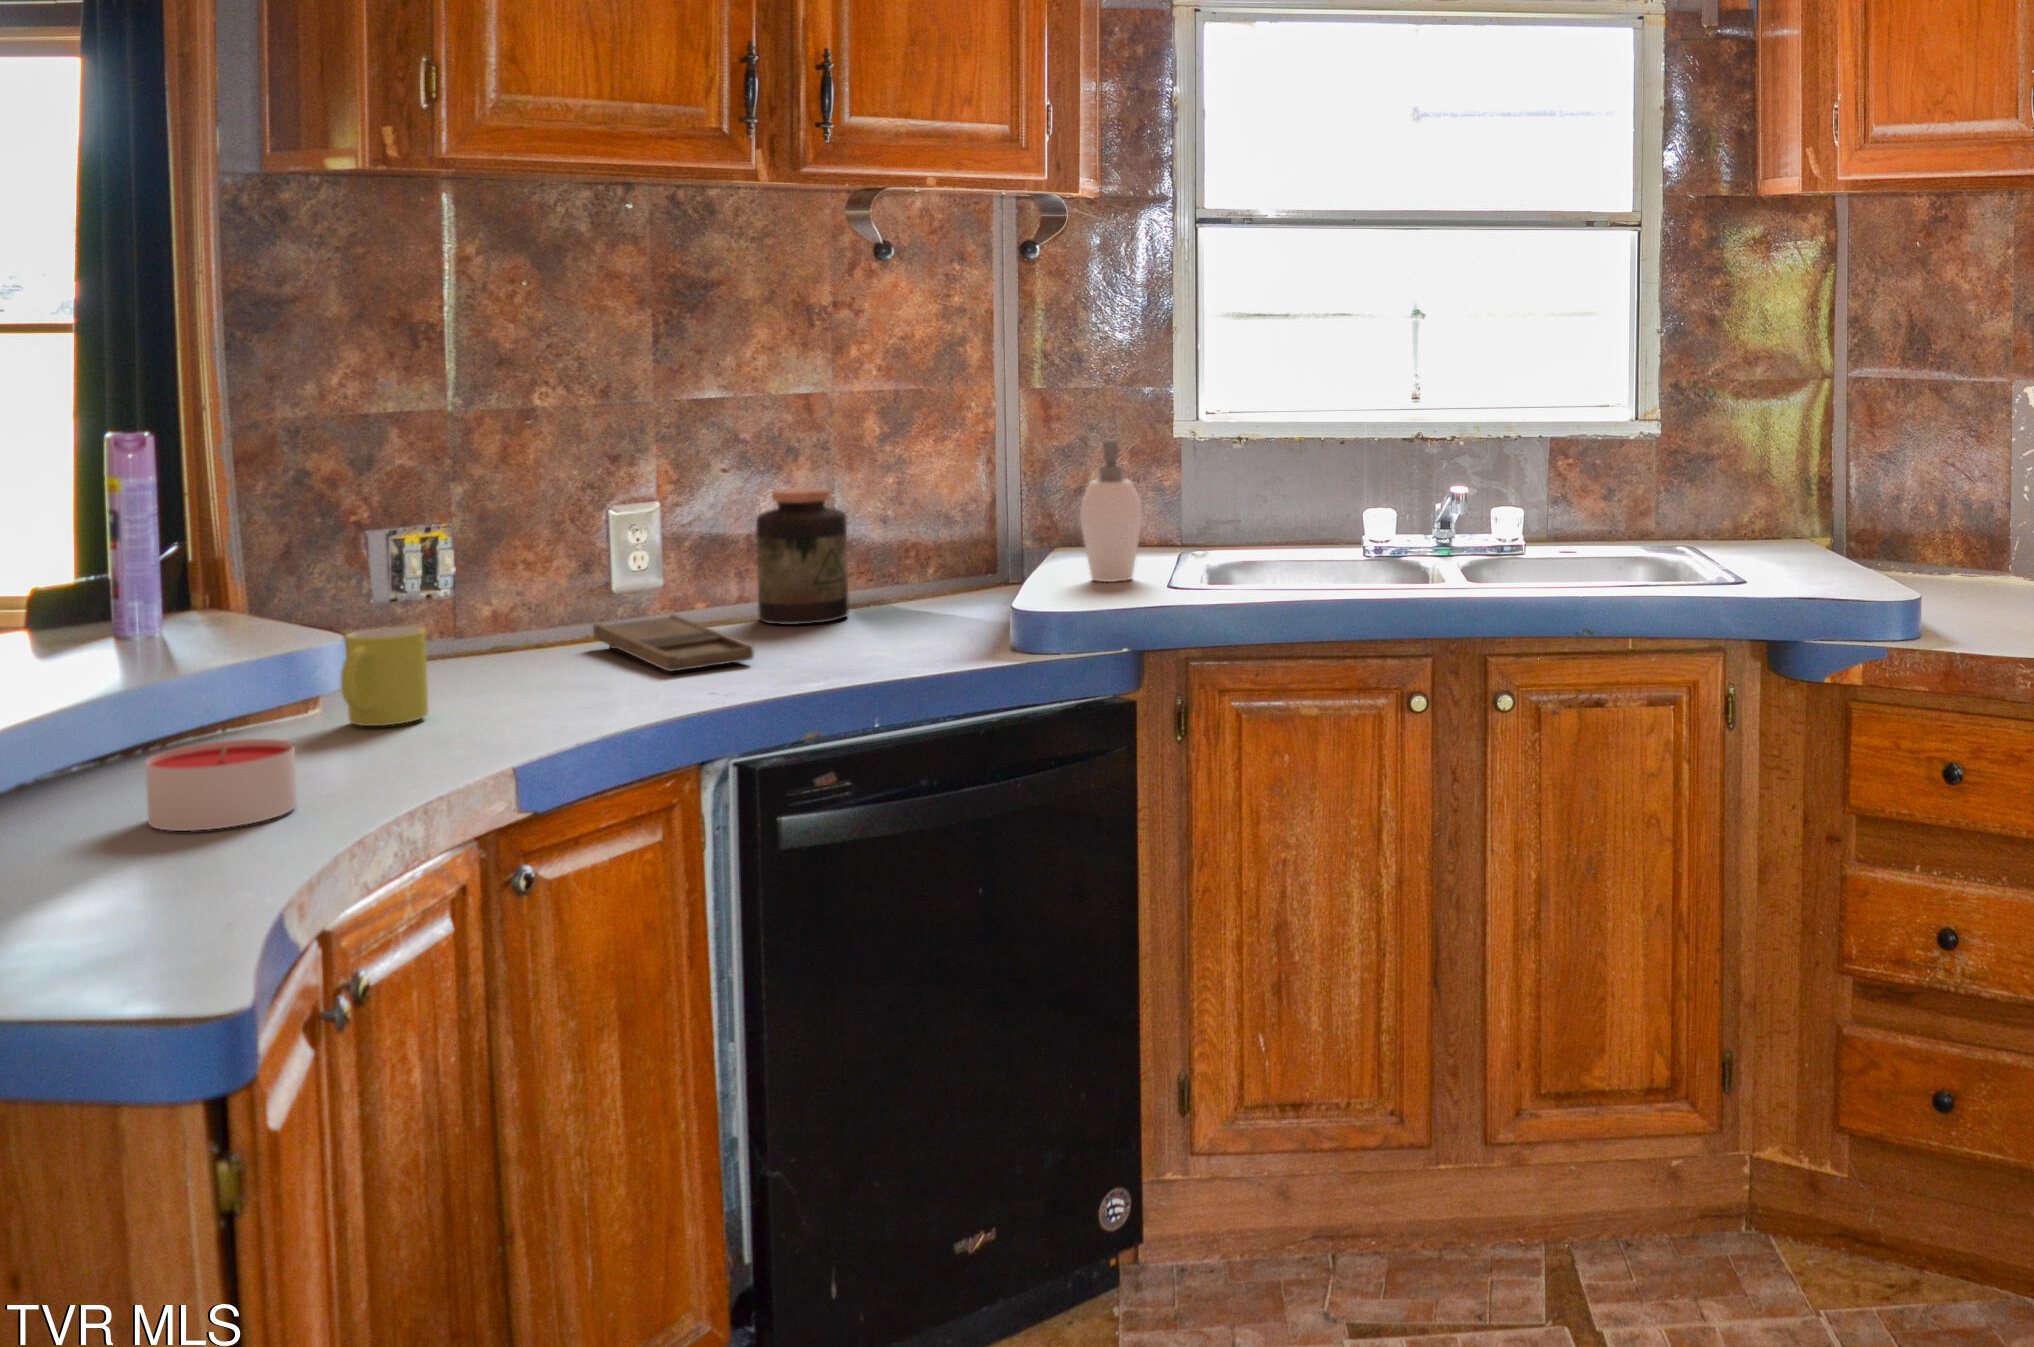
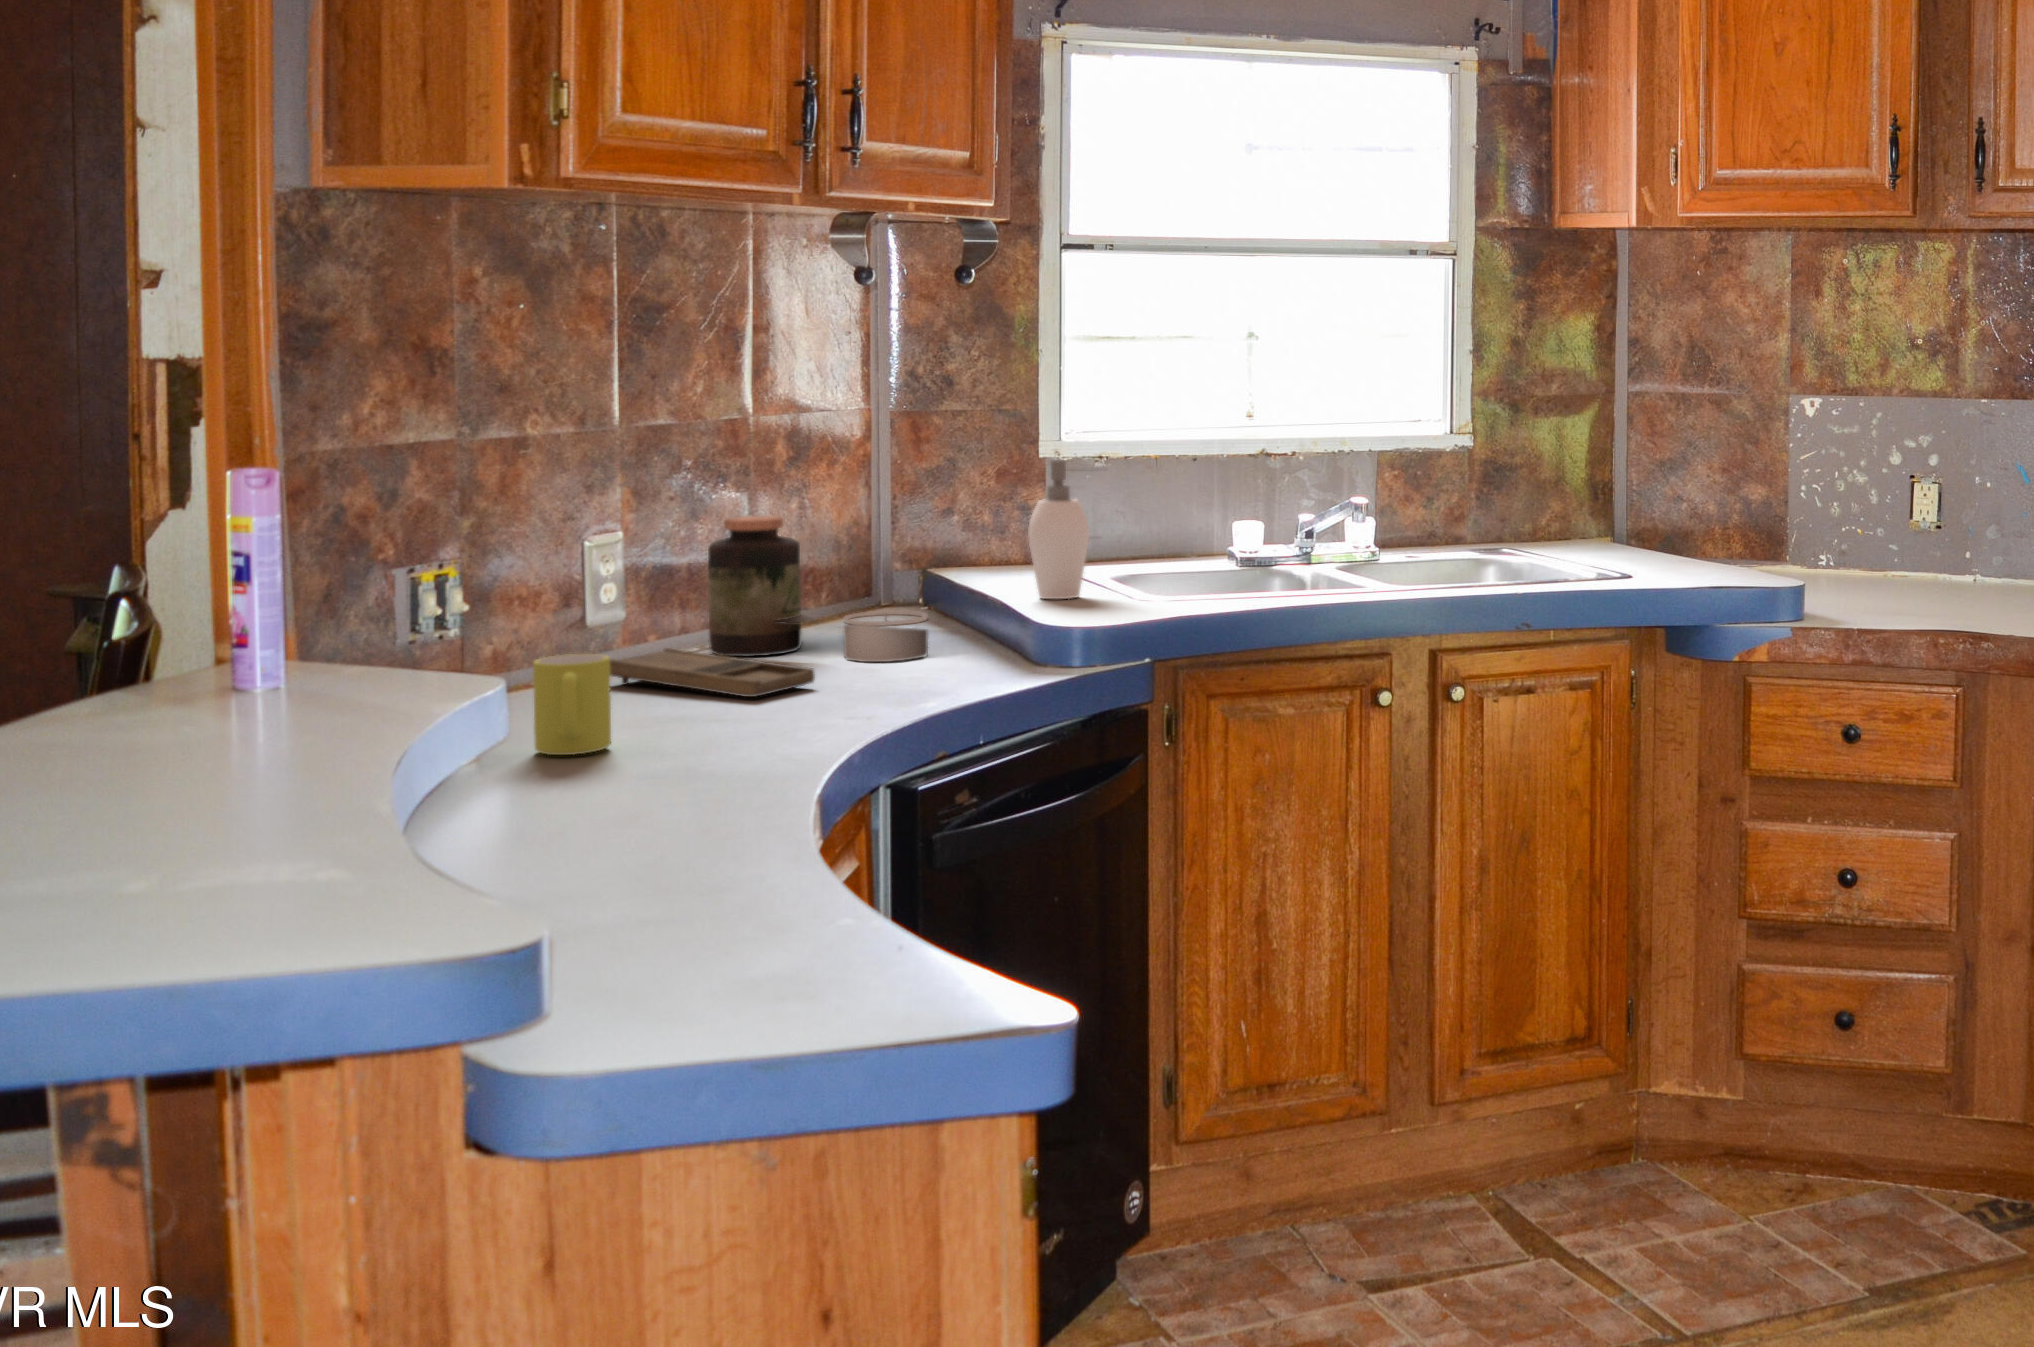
candle: present [145,739,297,831] -> present [844,610,928,662]

